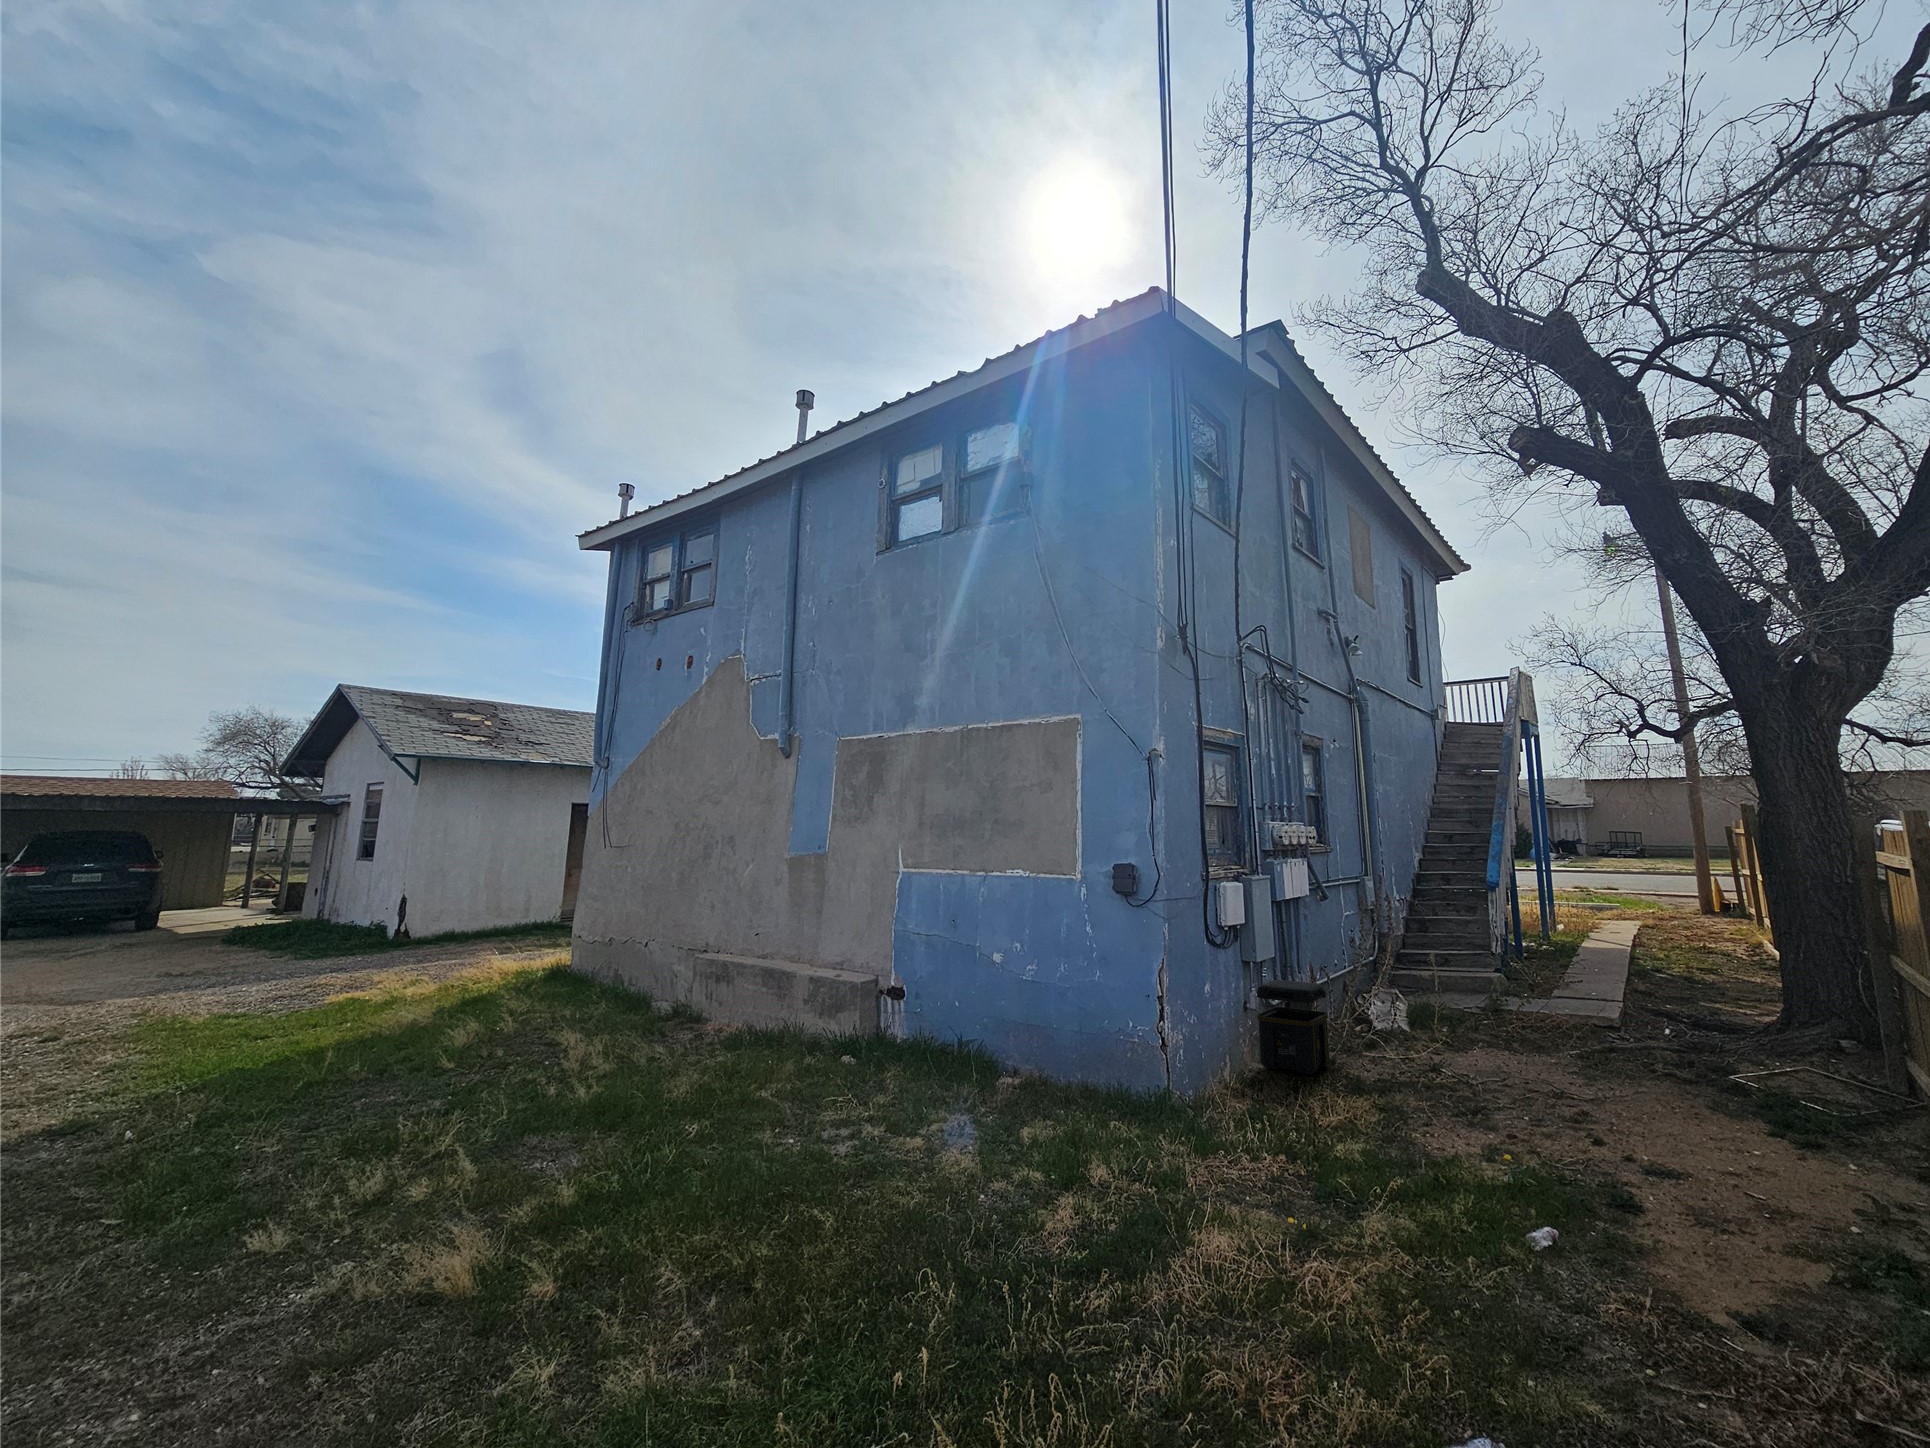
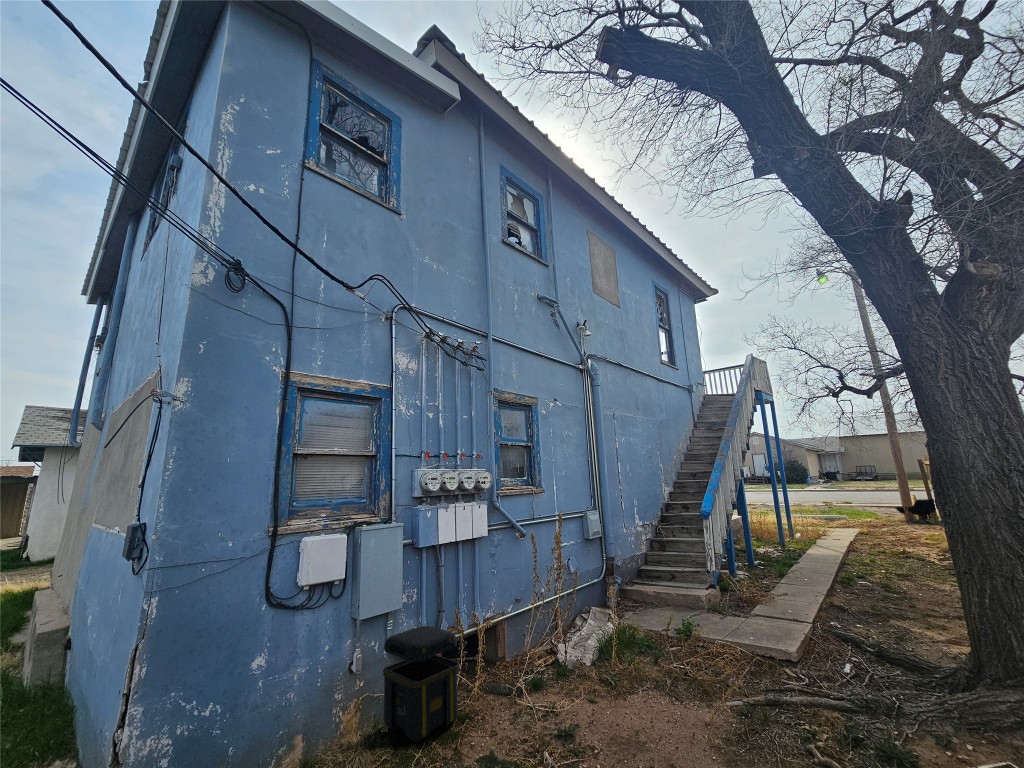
lounge chair: none [1689,882,1746,917] -> present [895,499,936,521]

